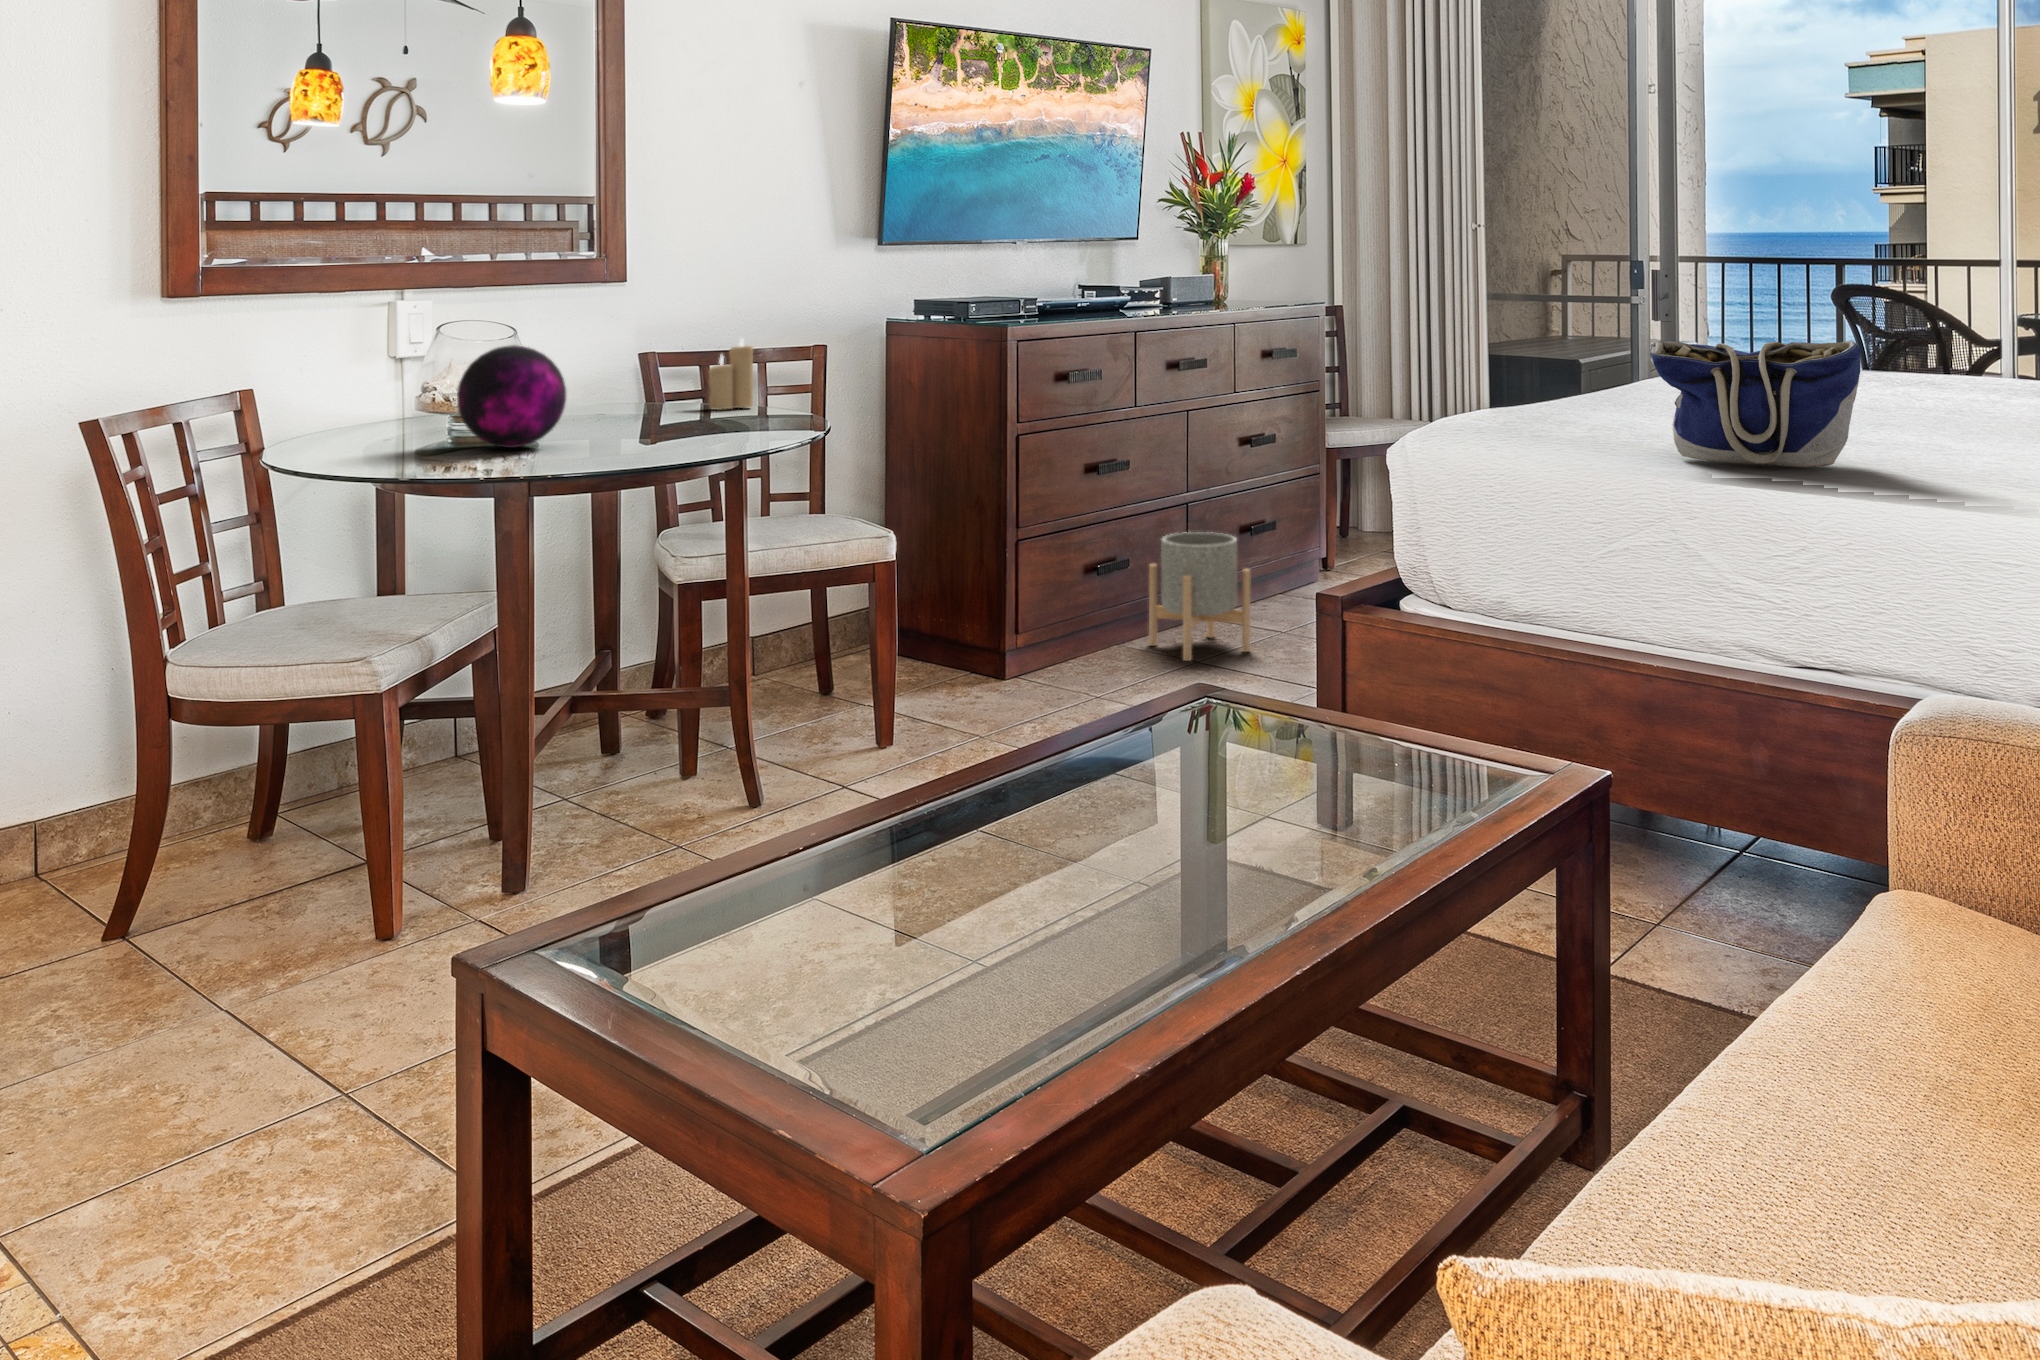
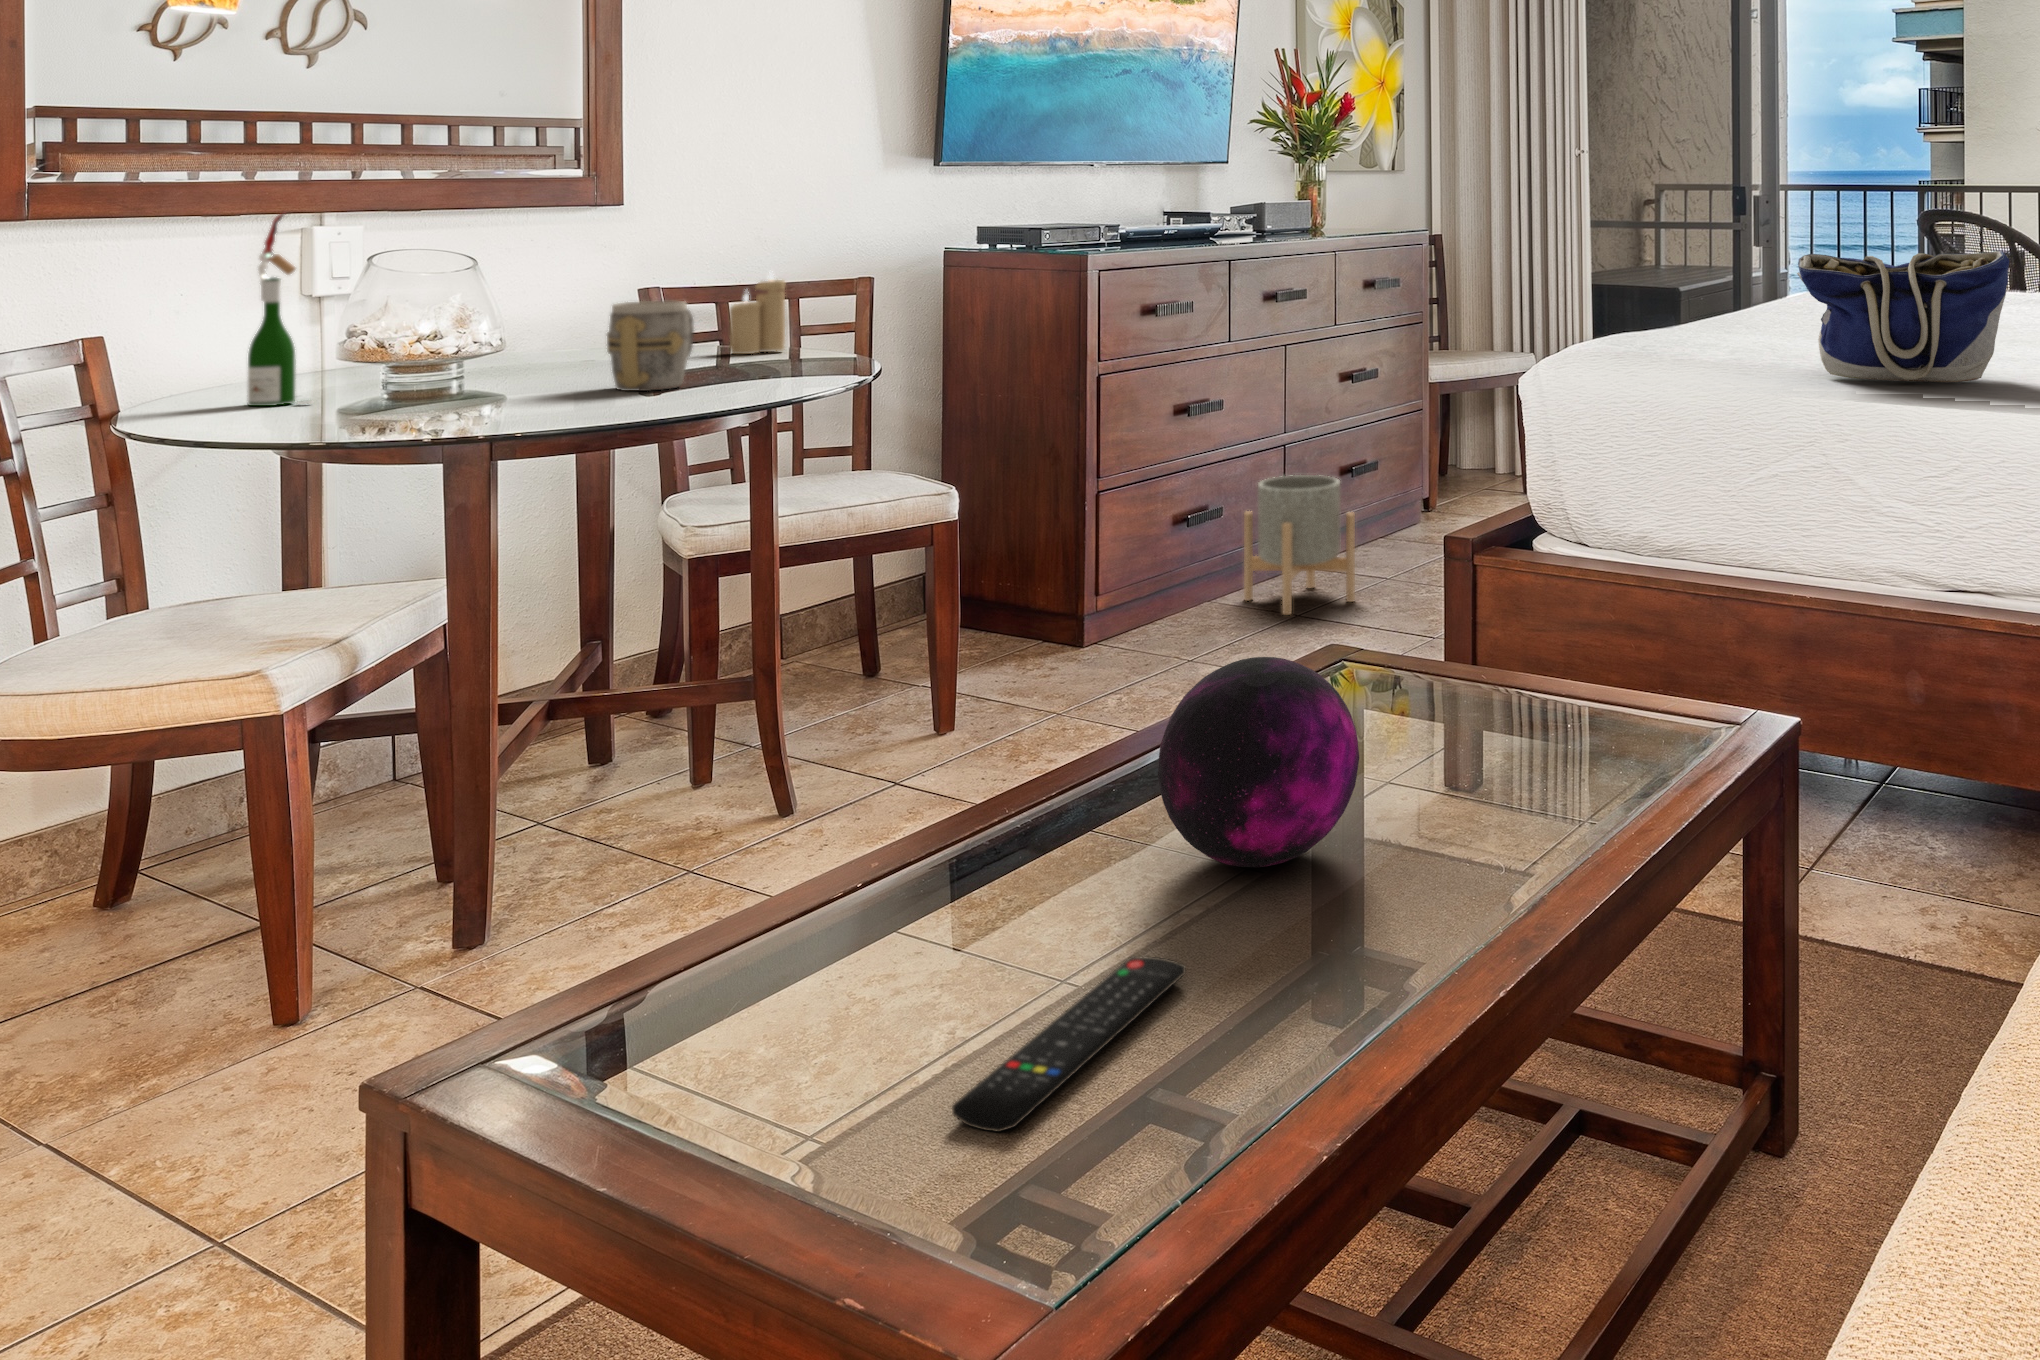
wine bottle: none [351,290,397,446] -> present [248,213,311,406]
decorative orb: present [457,345,566,448] -> present [1158,657,1359,867]
mug: none [612,365,680,441] -> present [607,301,694,391]
remote control: none [865,918,1049,1032] -> present [952,957,1186,1132]

